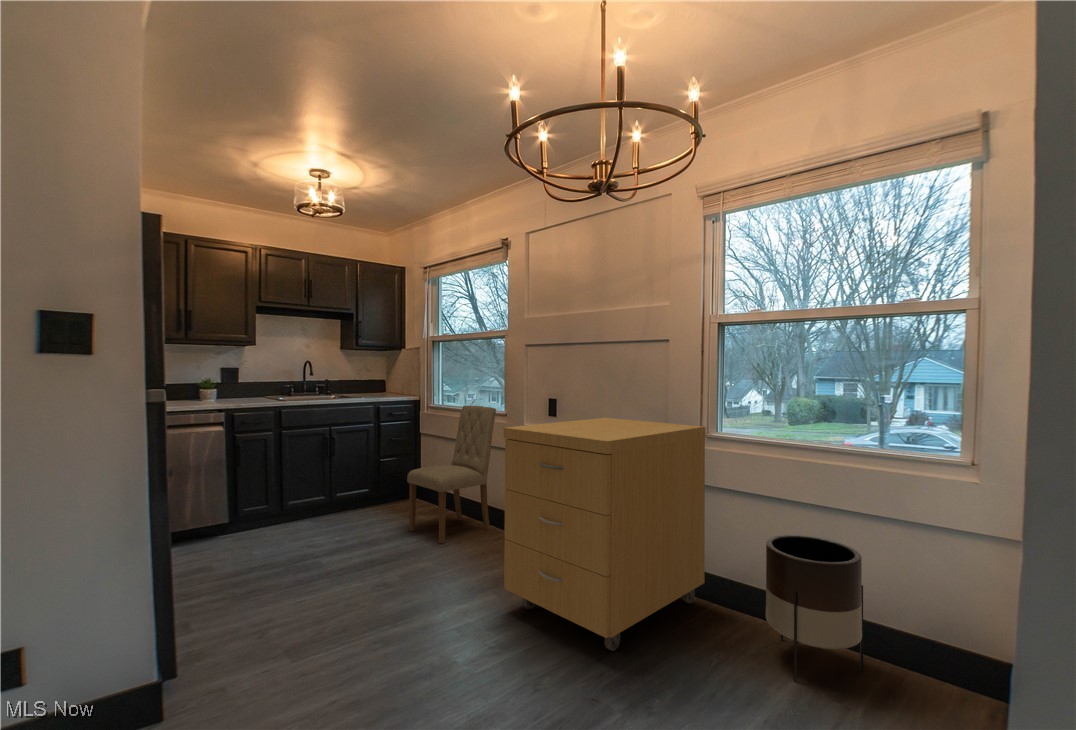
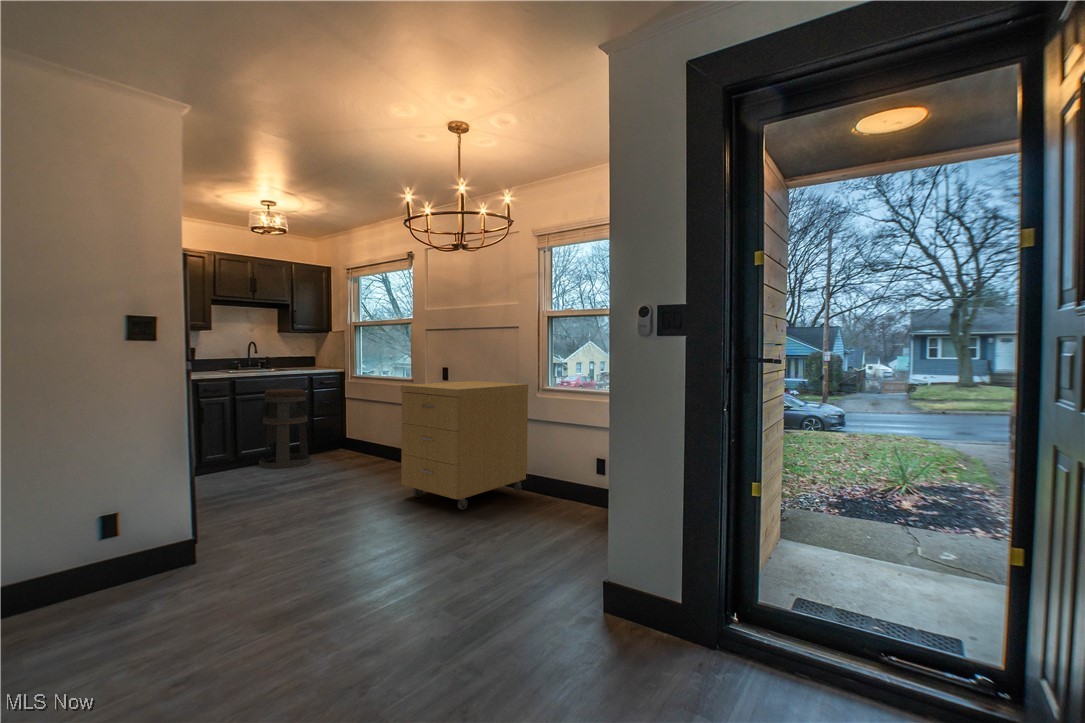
dining chair: present [407,405,496,544] -> none [336,376,403,471]
bar stool: none [308,423,375,534] -> present [259,389,311,468]
planter: present [766,535,863,681] -> none [548,443,596,515]

